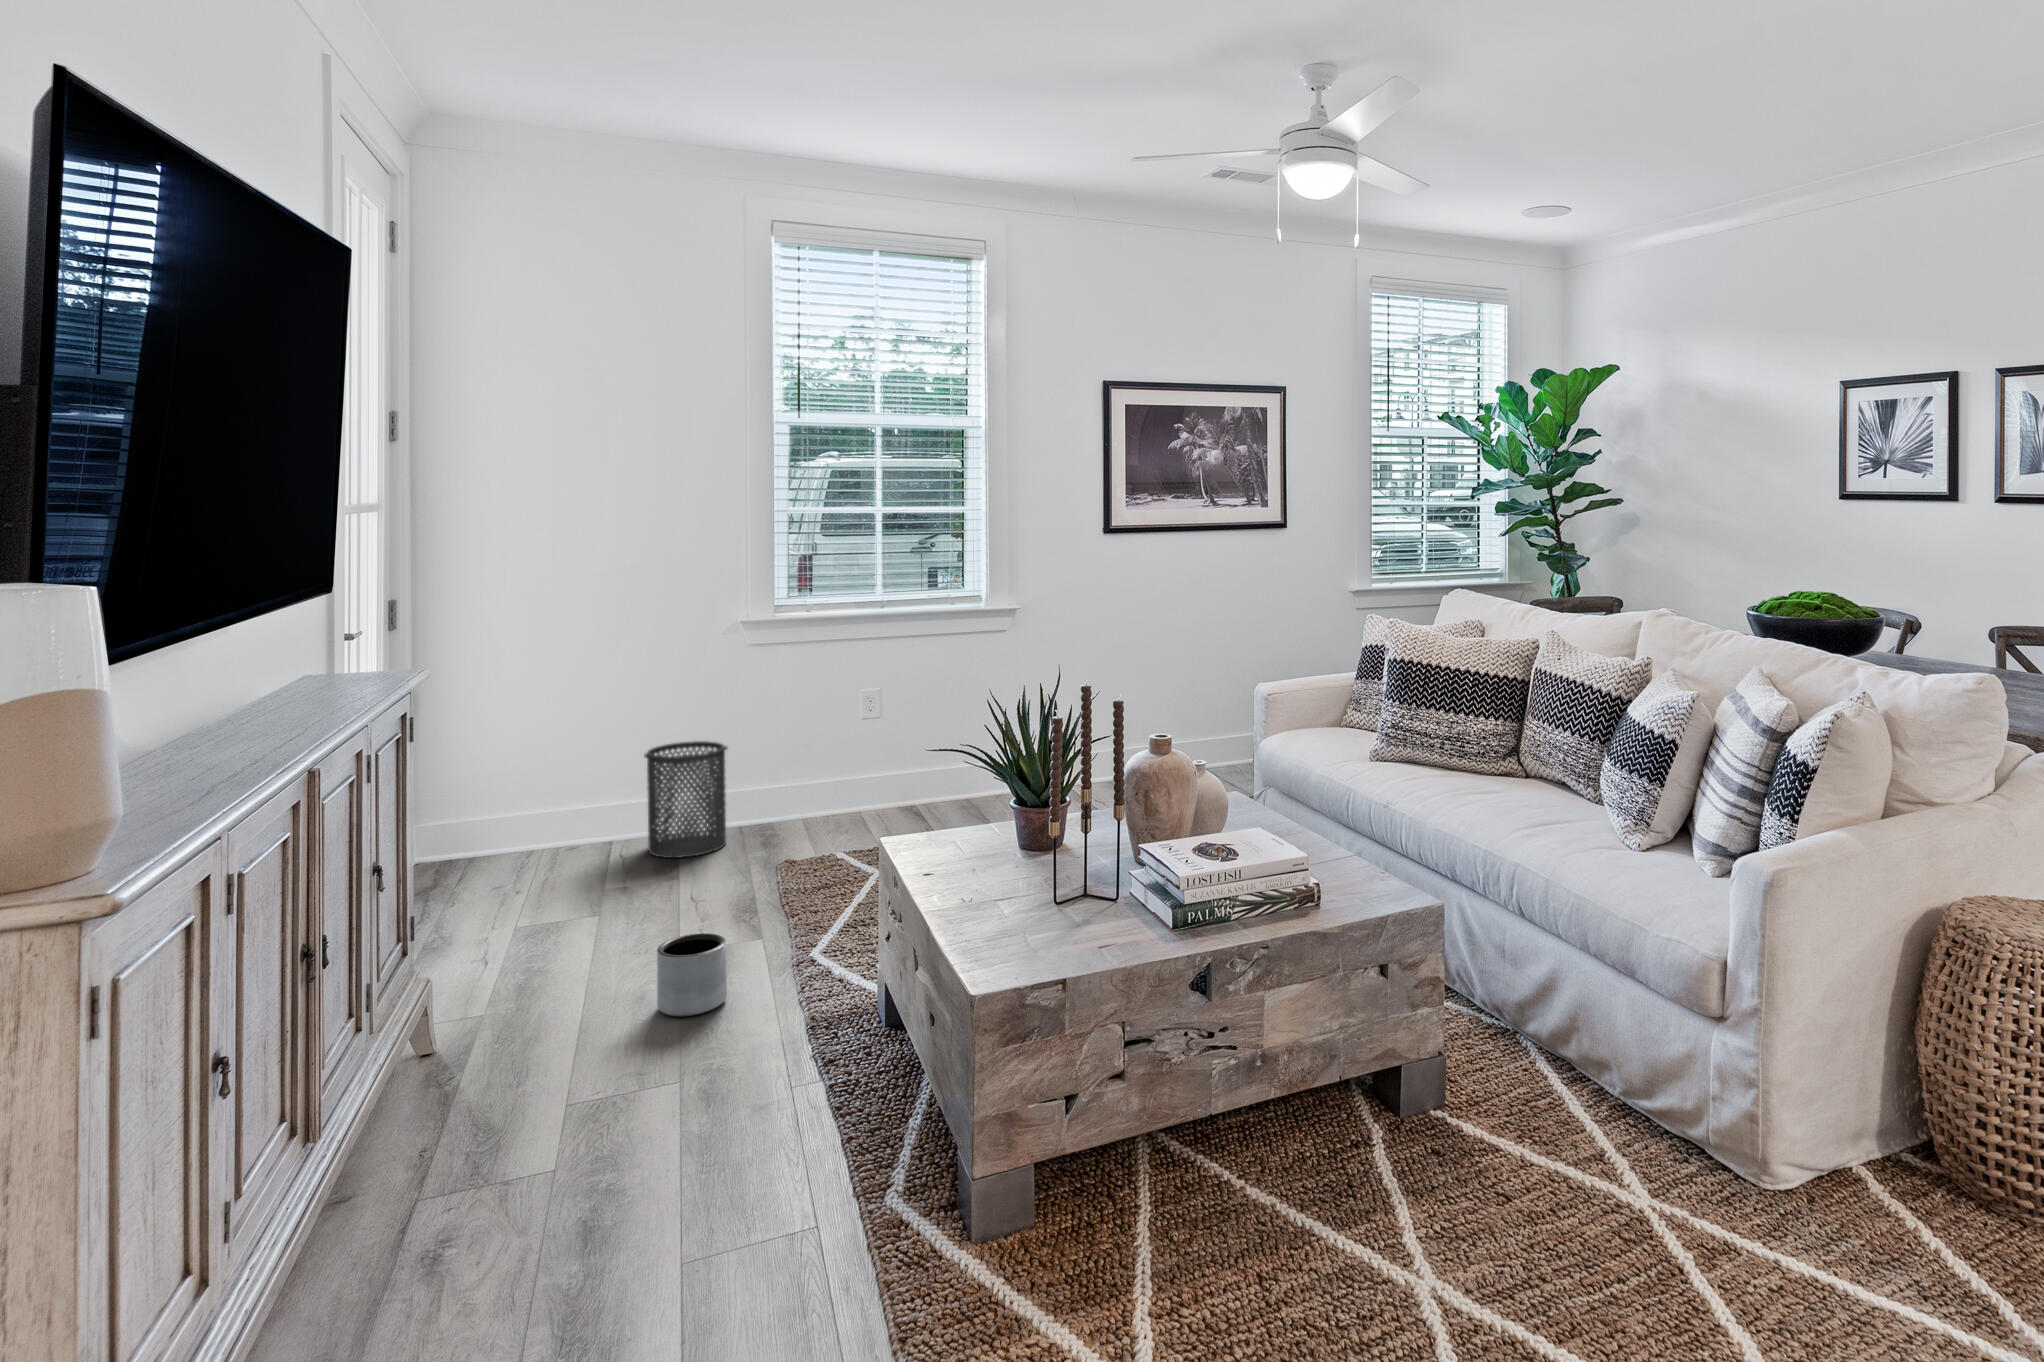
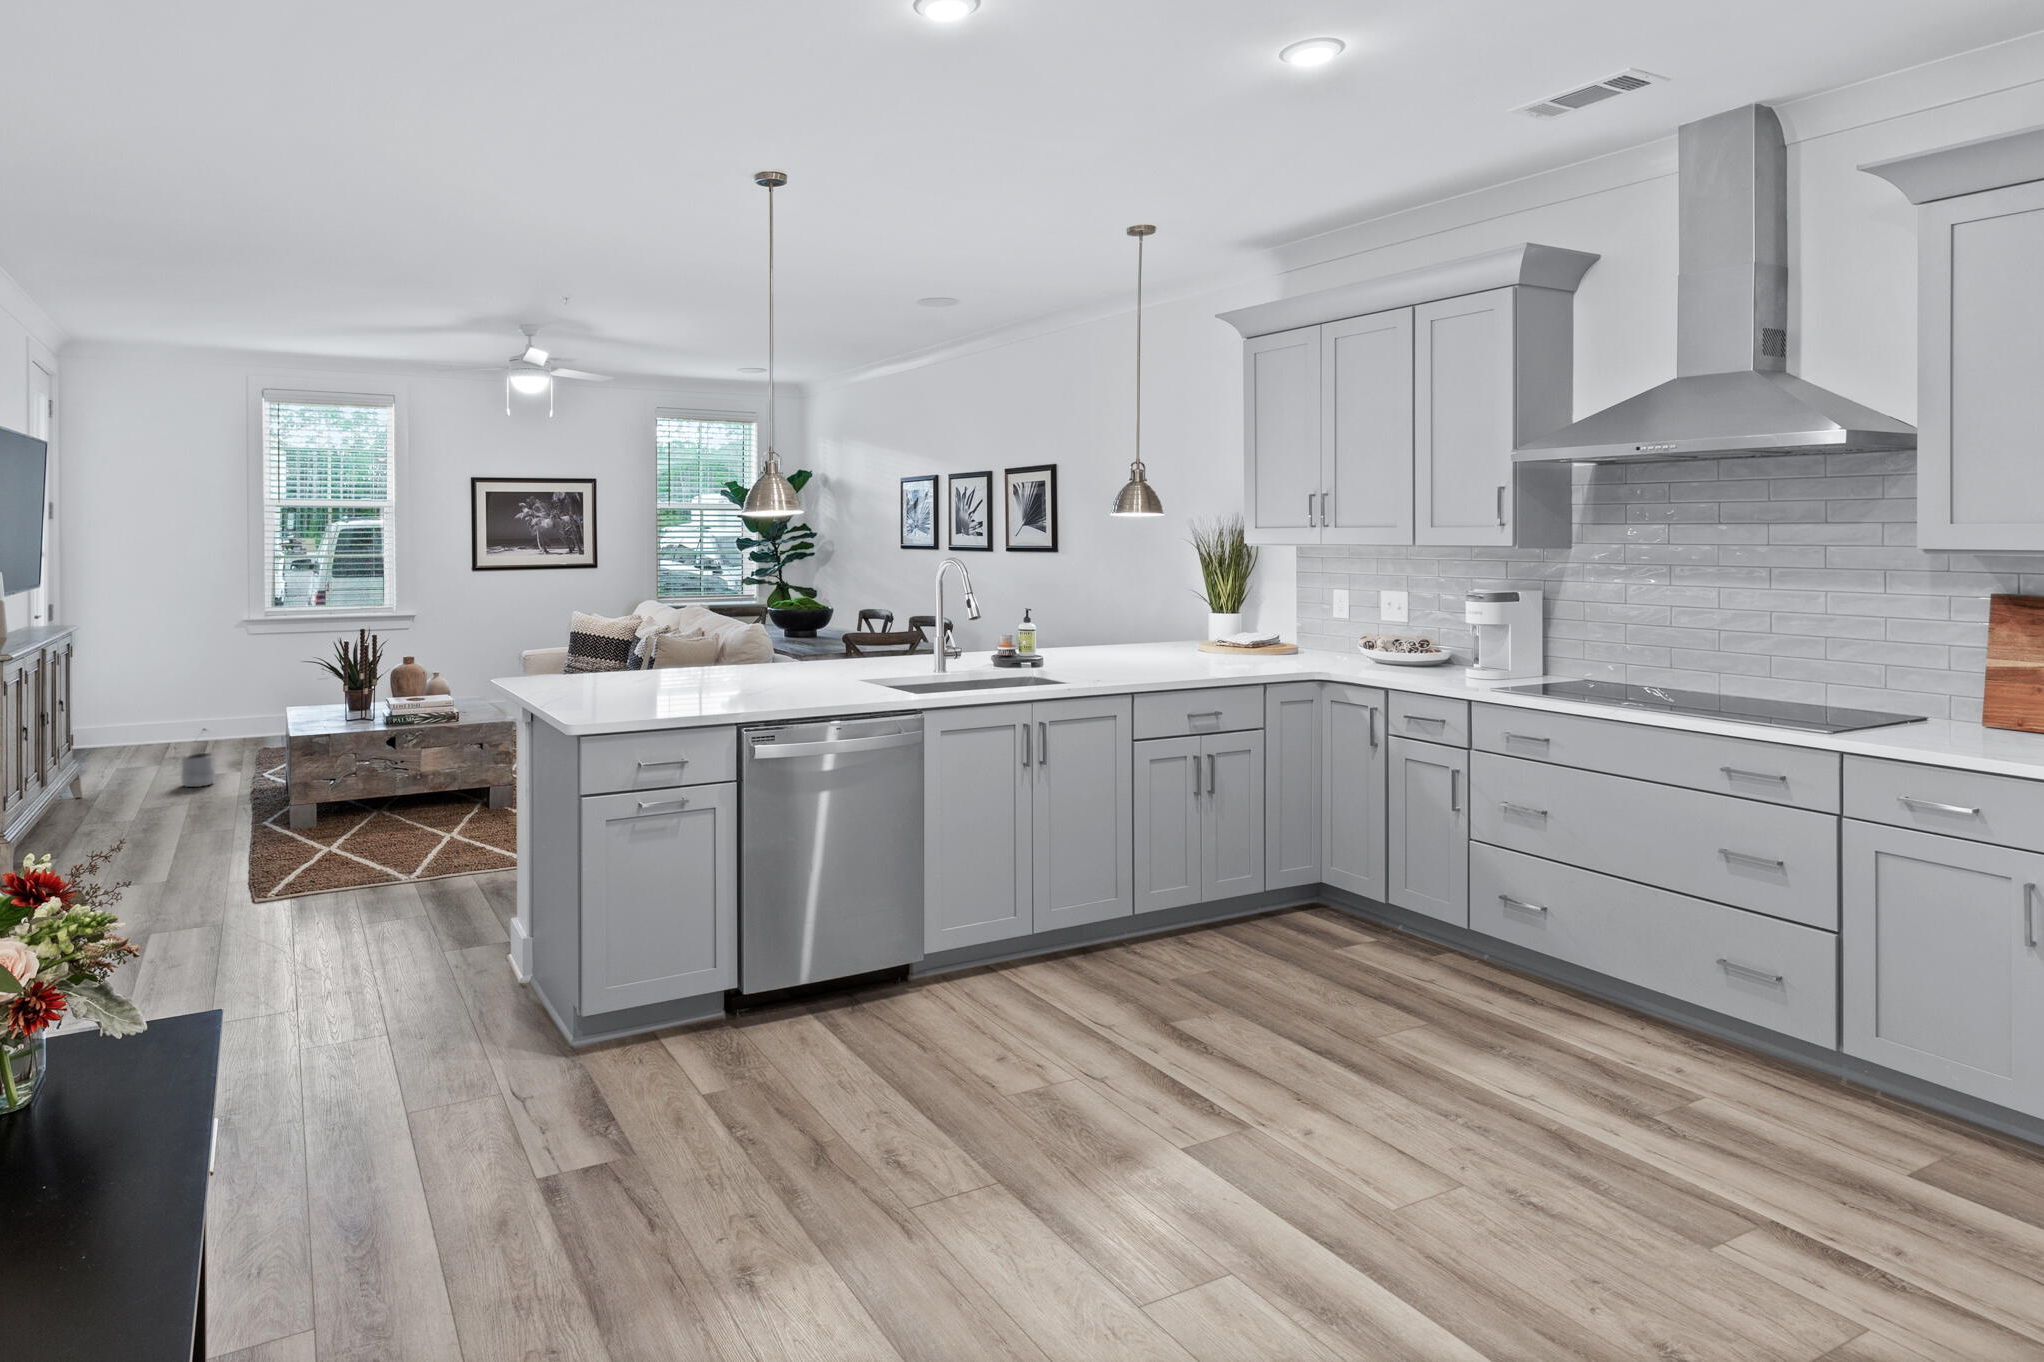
trash can: present [644,741,727,858] -> none [191,685,238,746]

